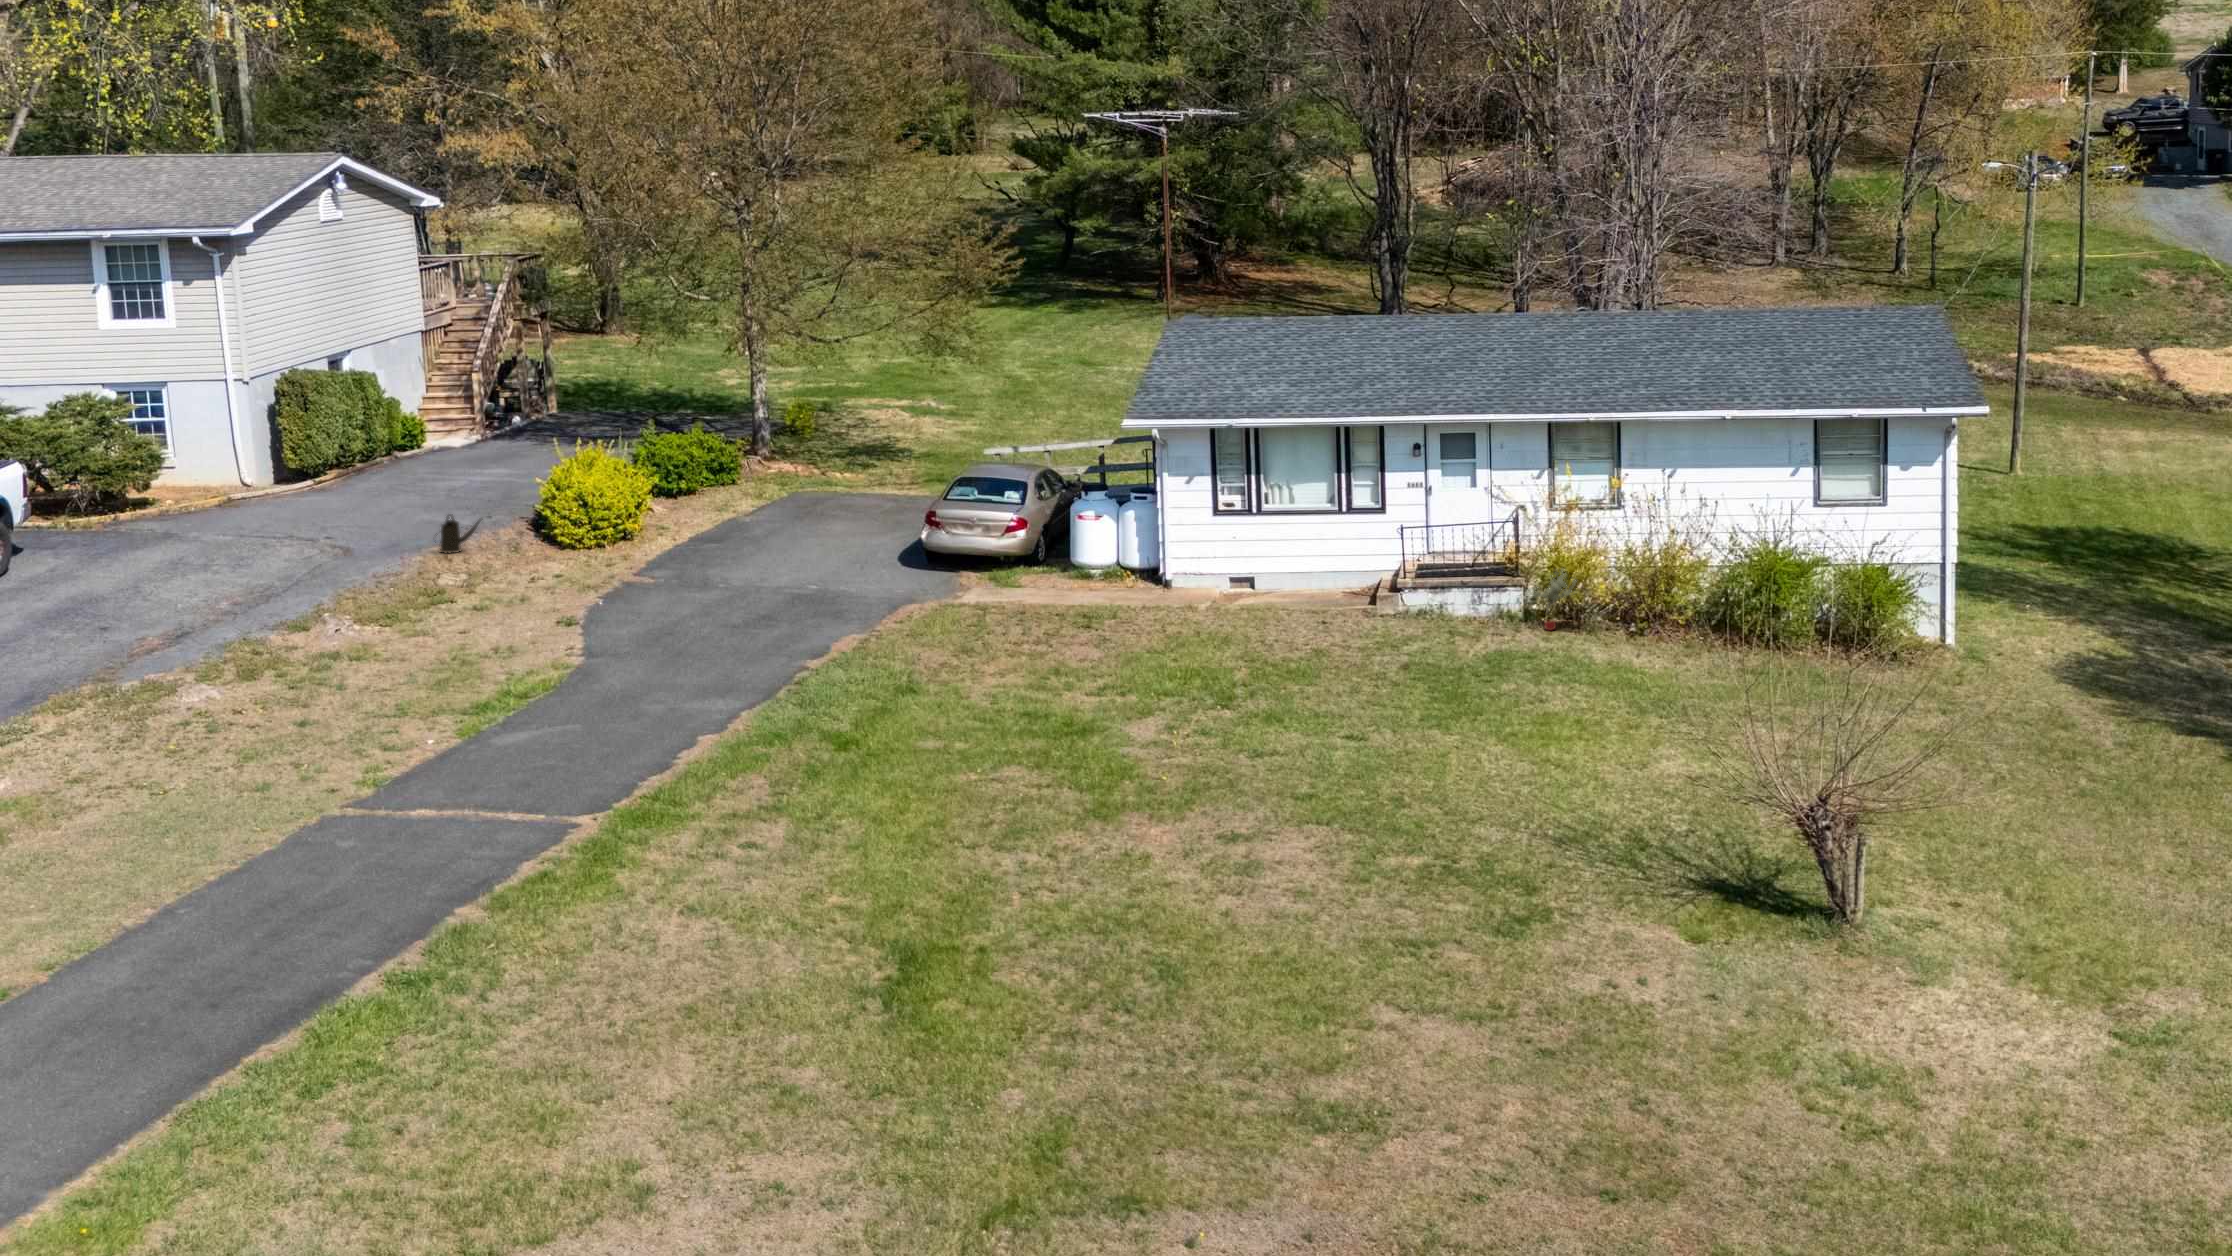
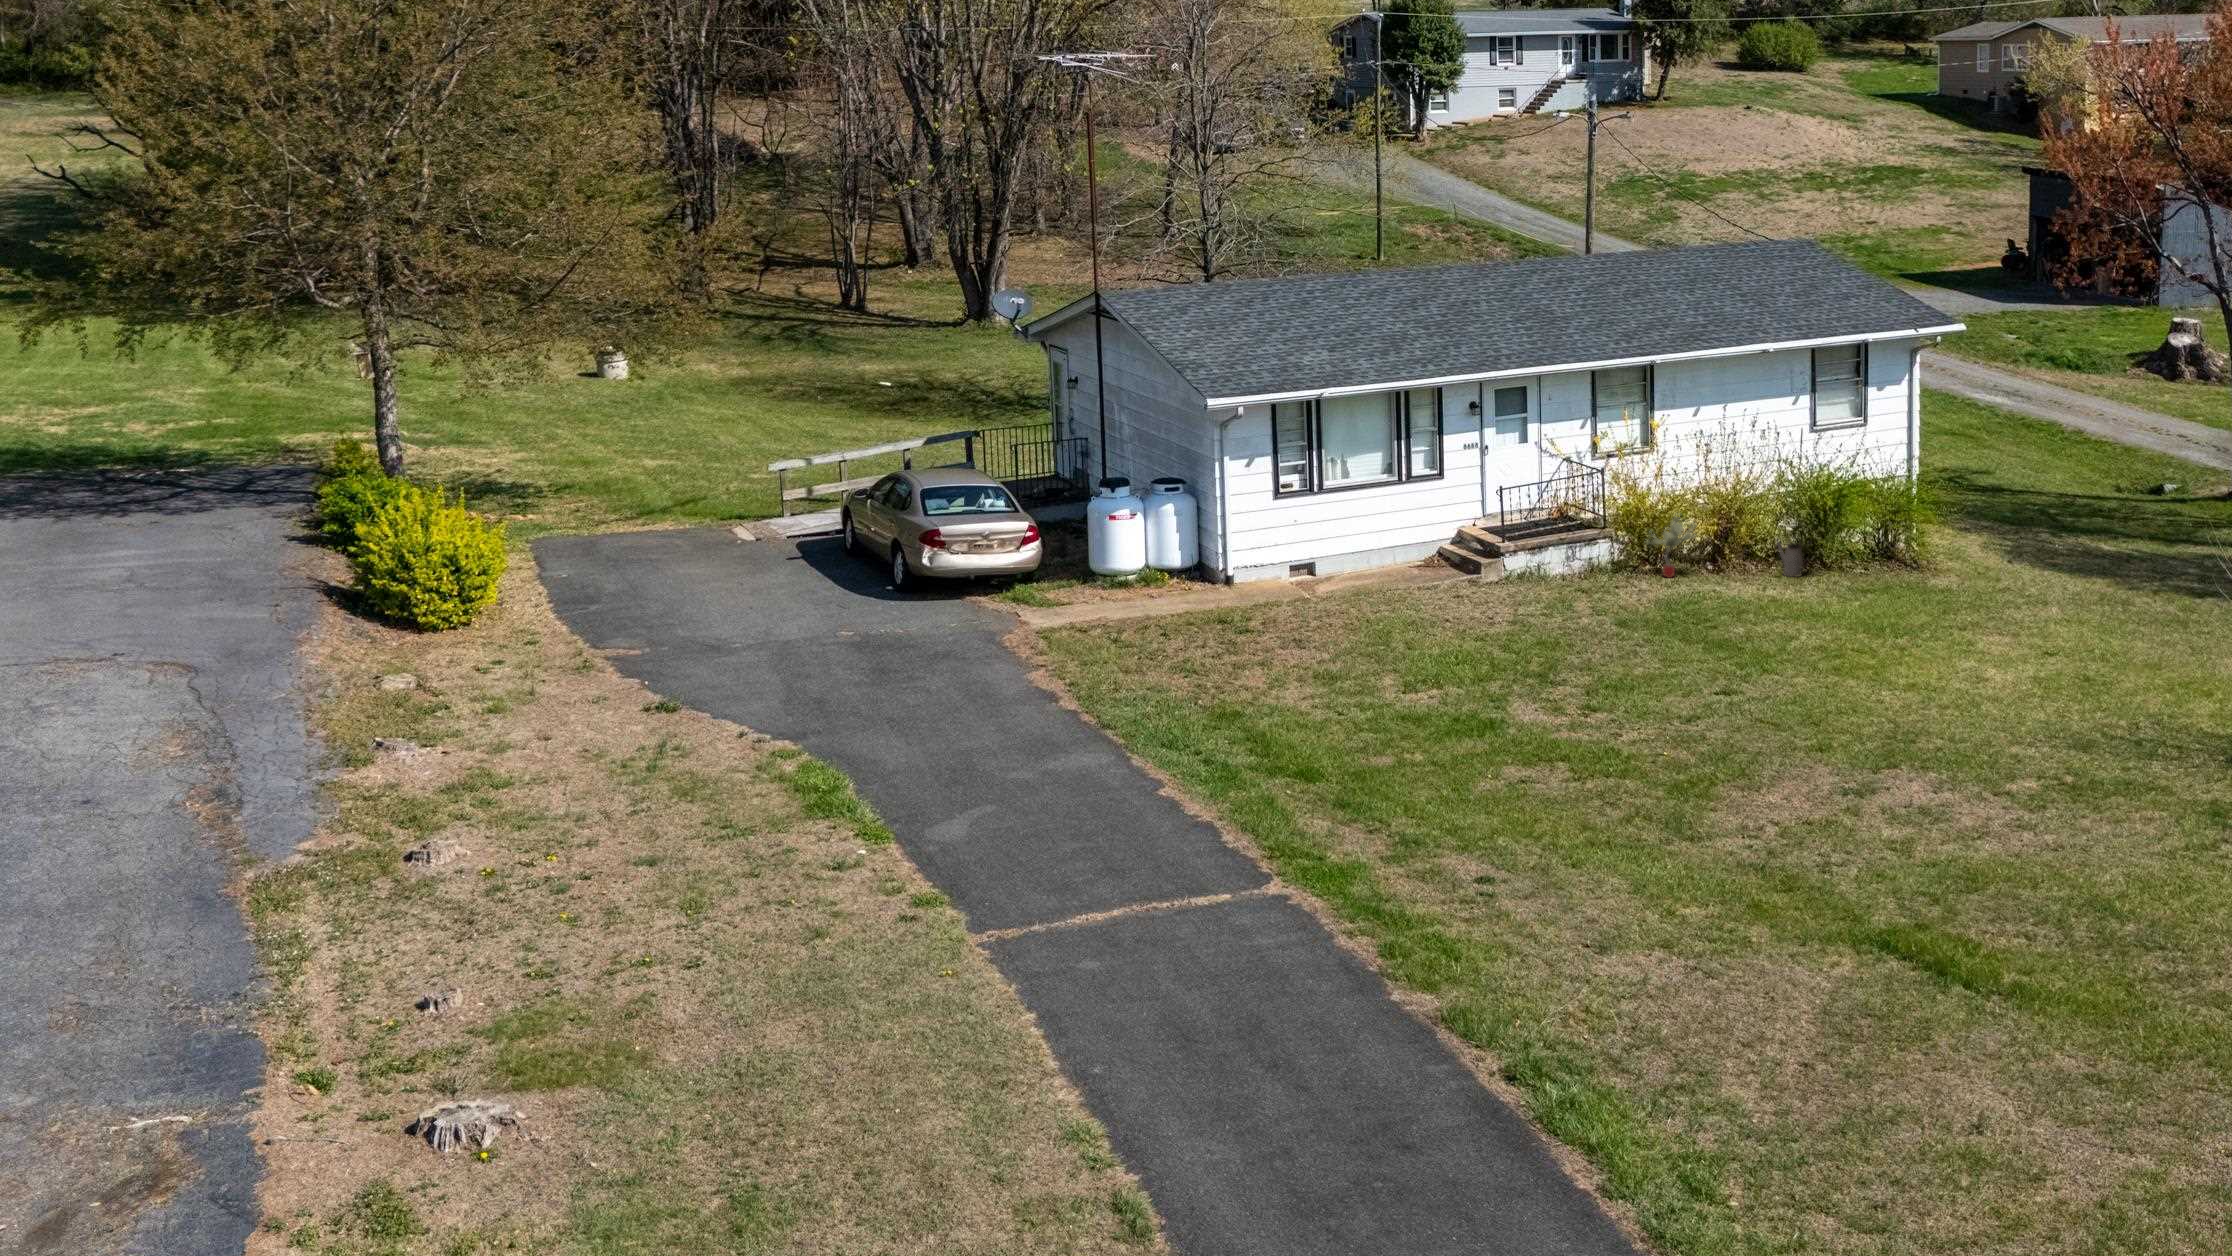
watering can: present [440,515,481,553] -> present [1777,539,1803,577]

